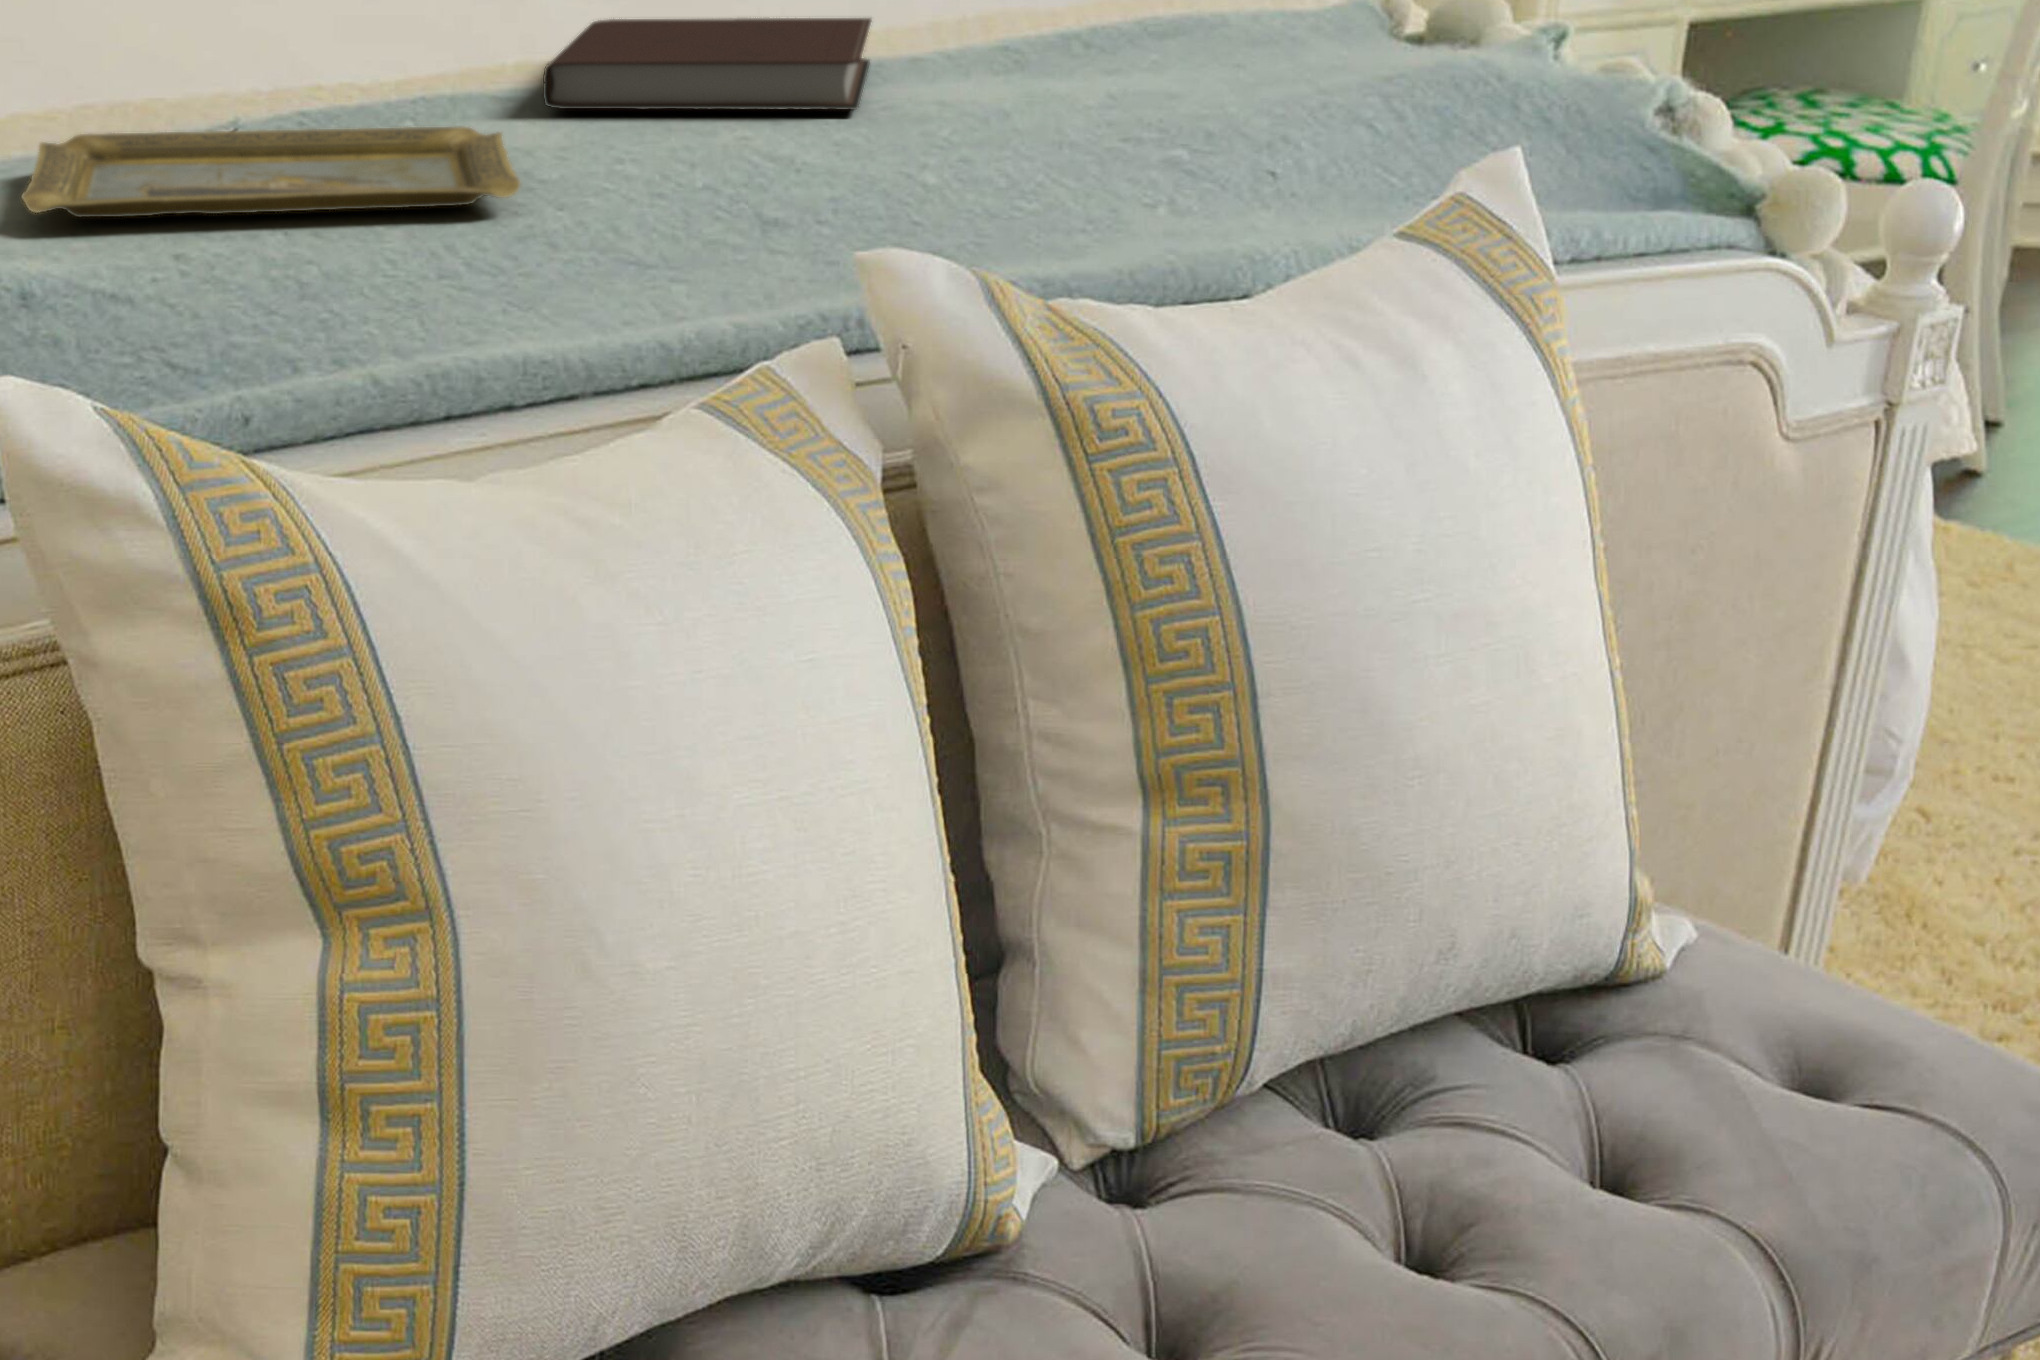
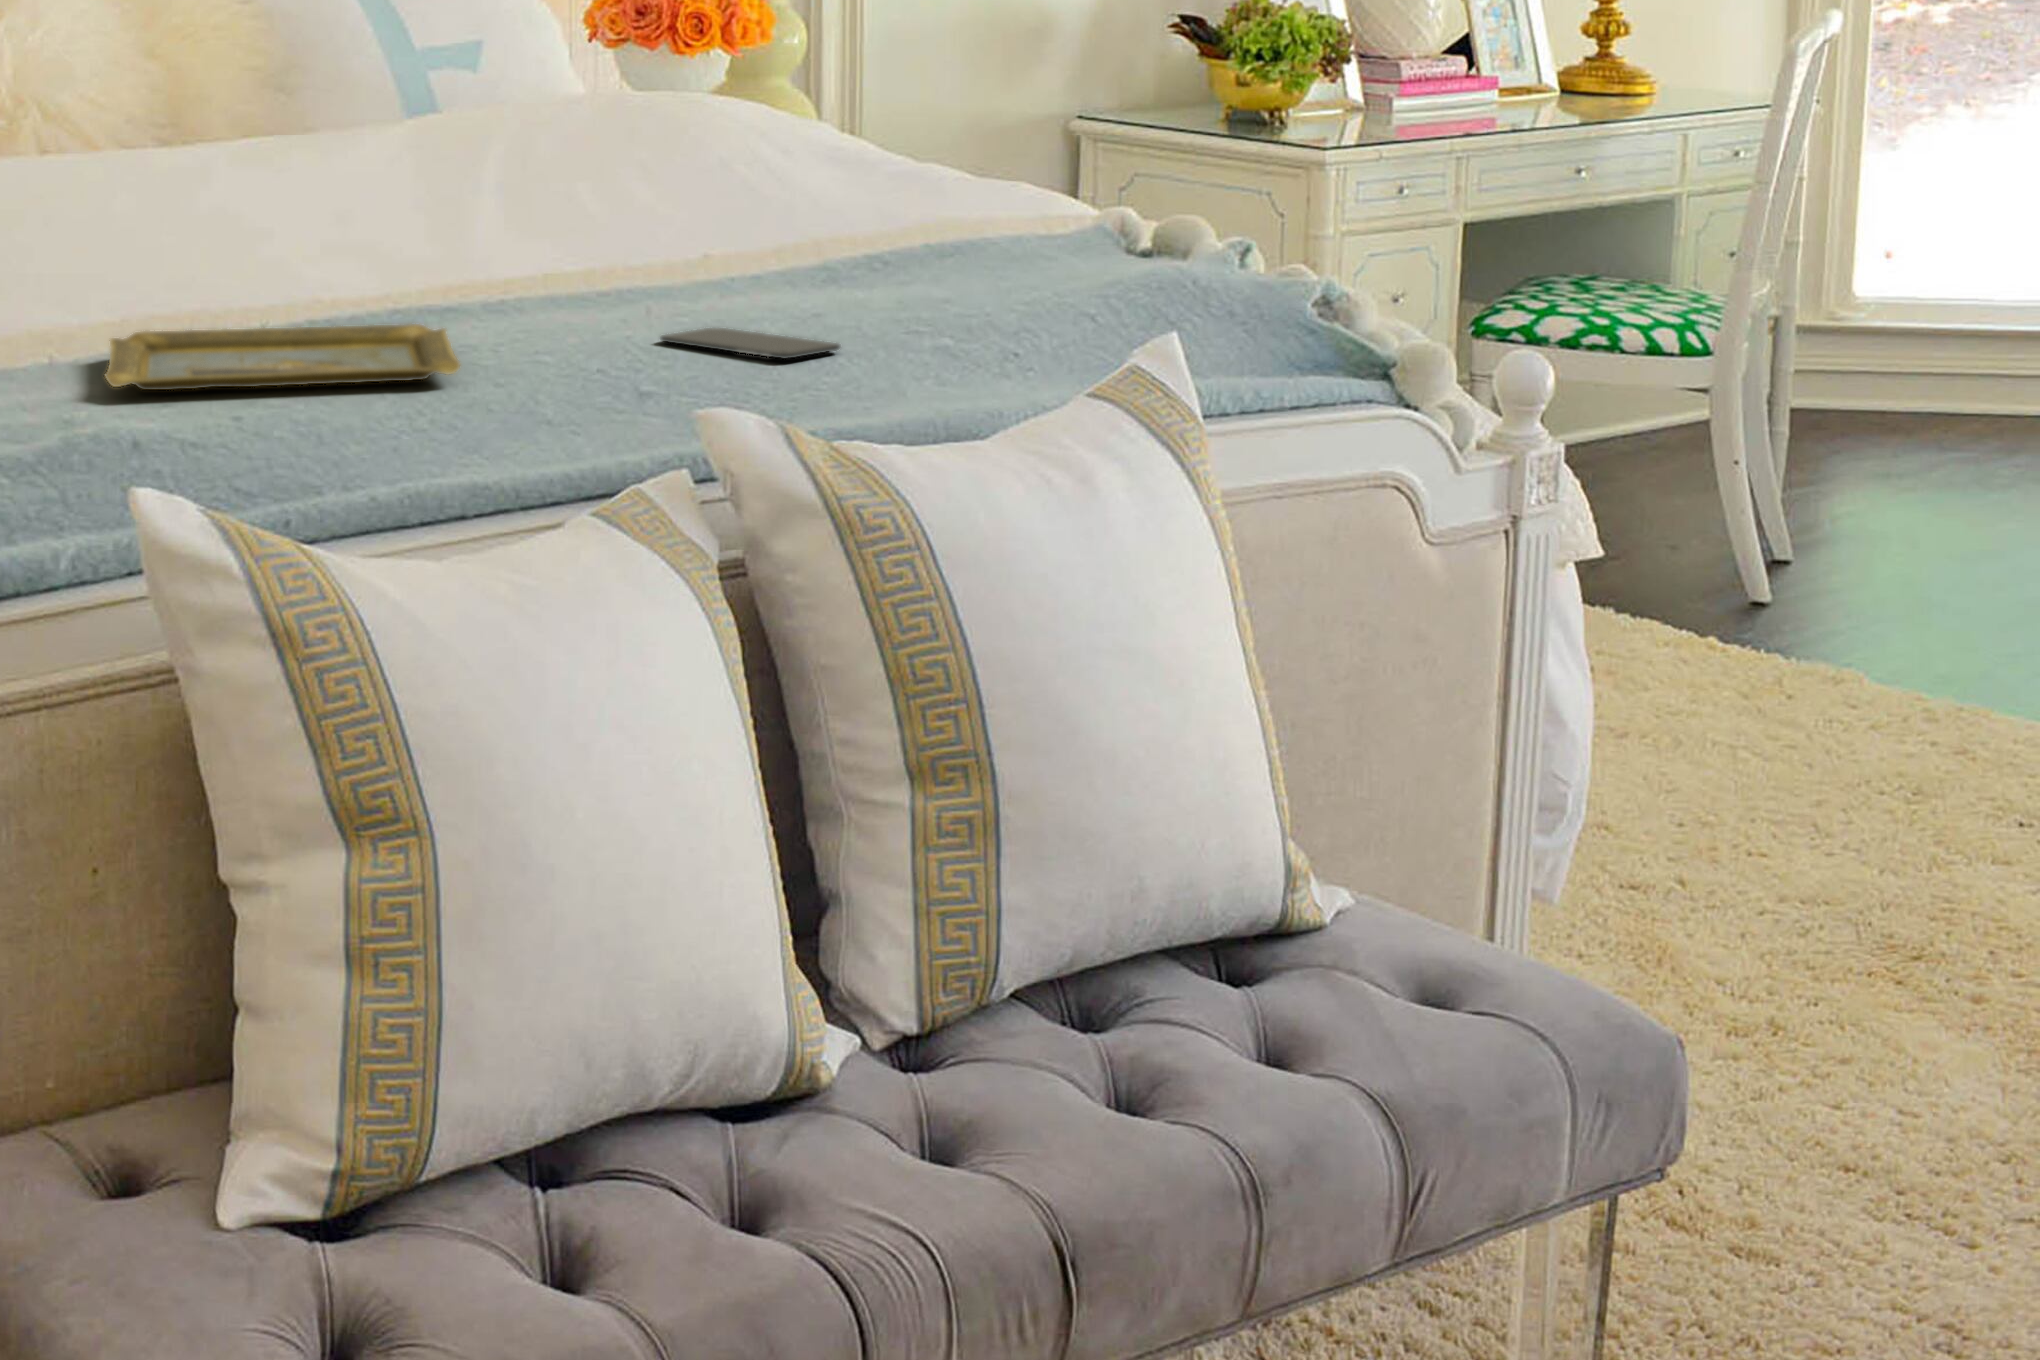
notebook: present [543,18,872,110] -> none [476,240,727,310]
smartphone: none [792,135,1041,178] -> present [661,328,840,359]

